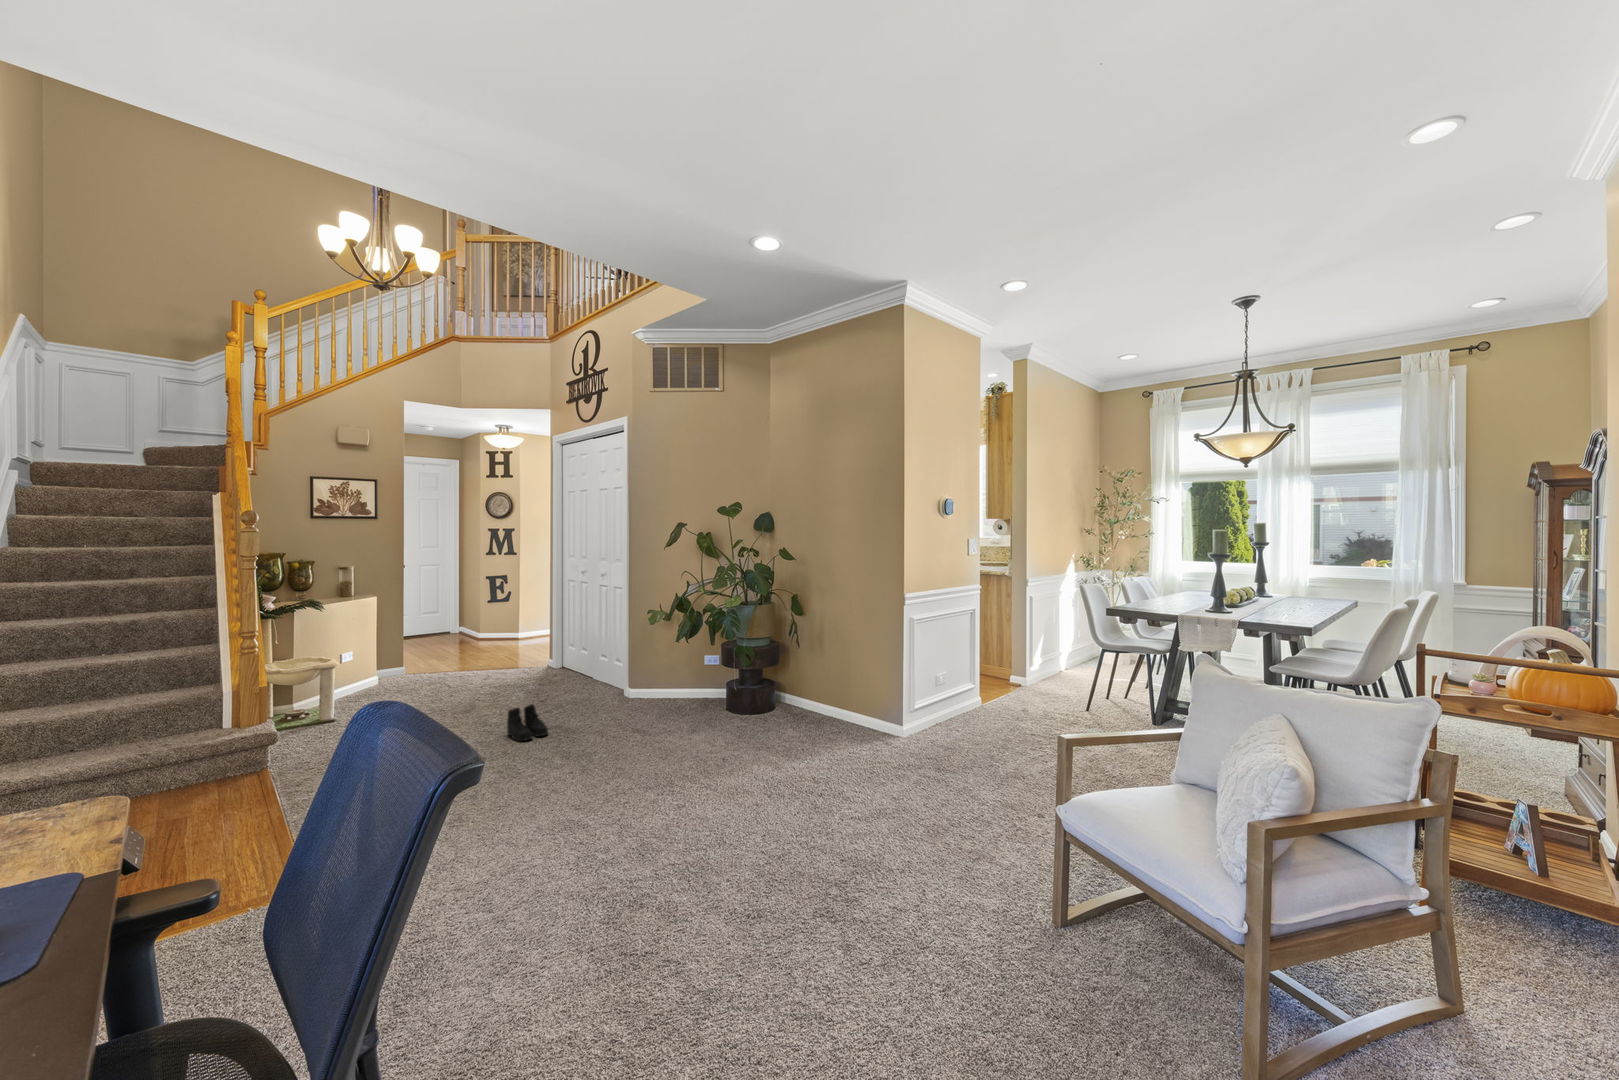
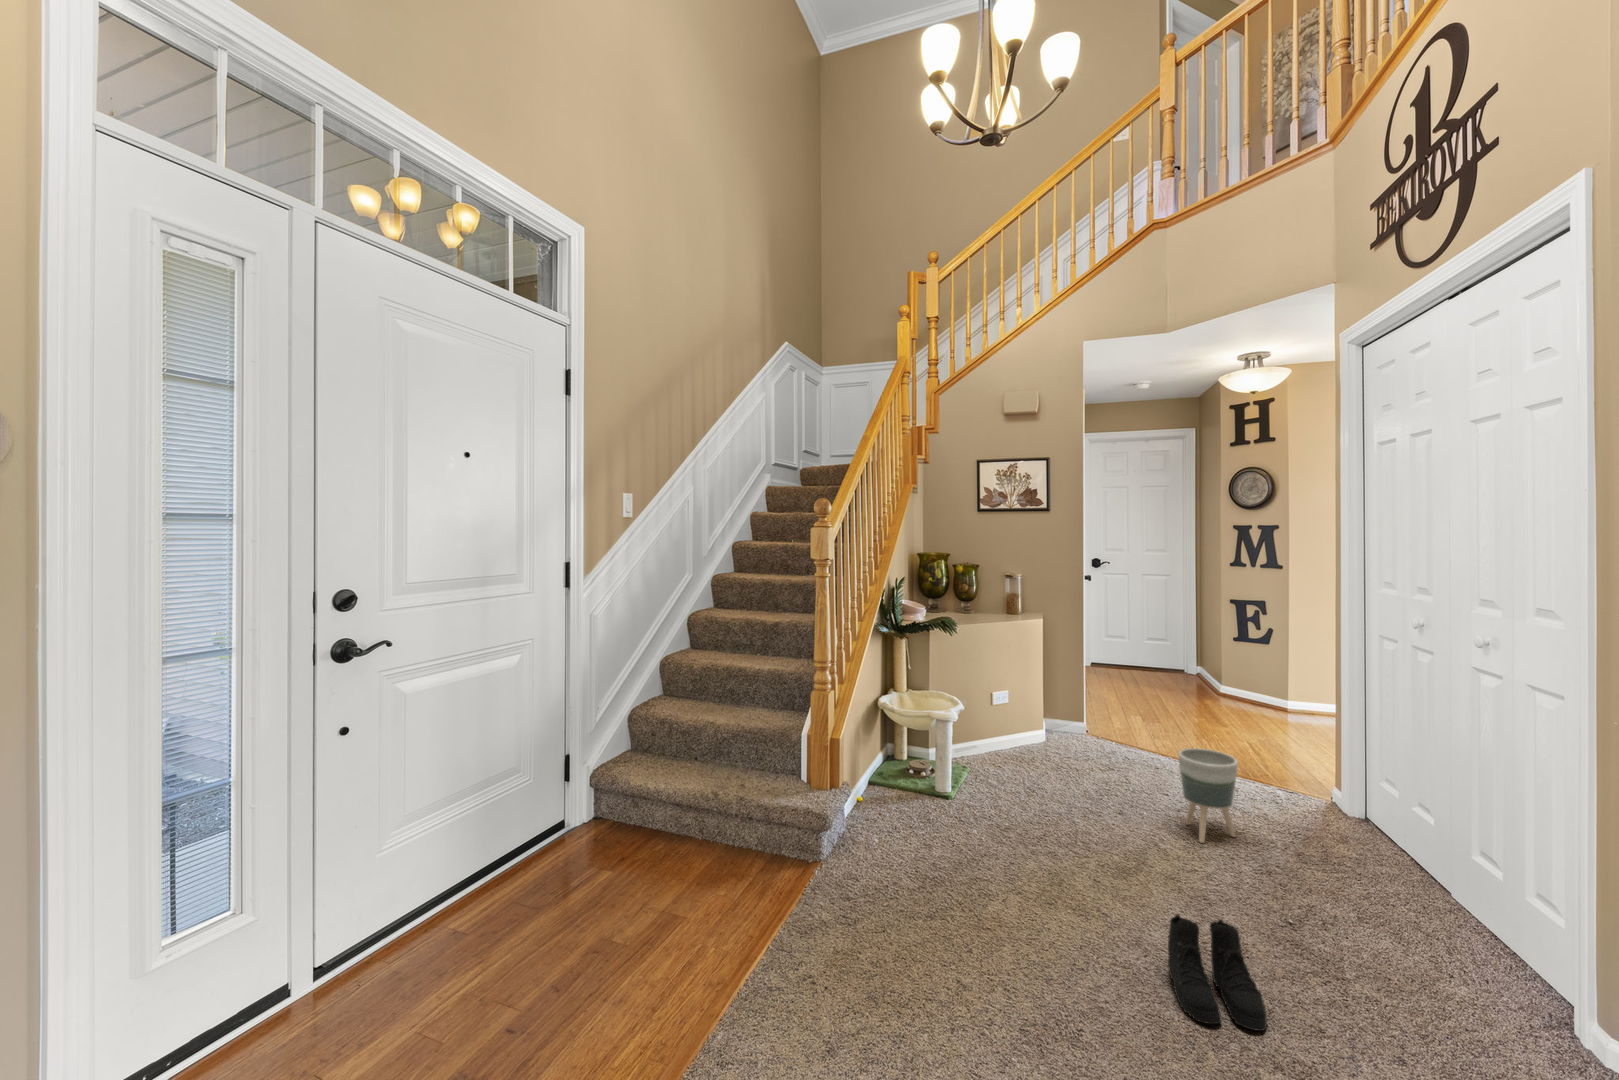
planter: none [488,651,518,698] -> present [1178,748,1238,843]

